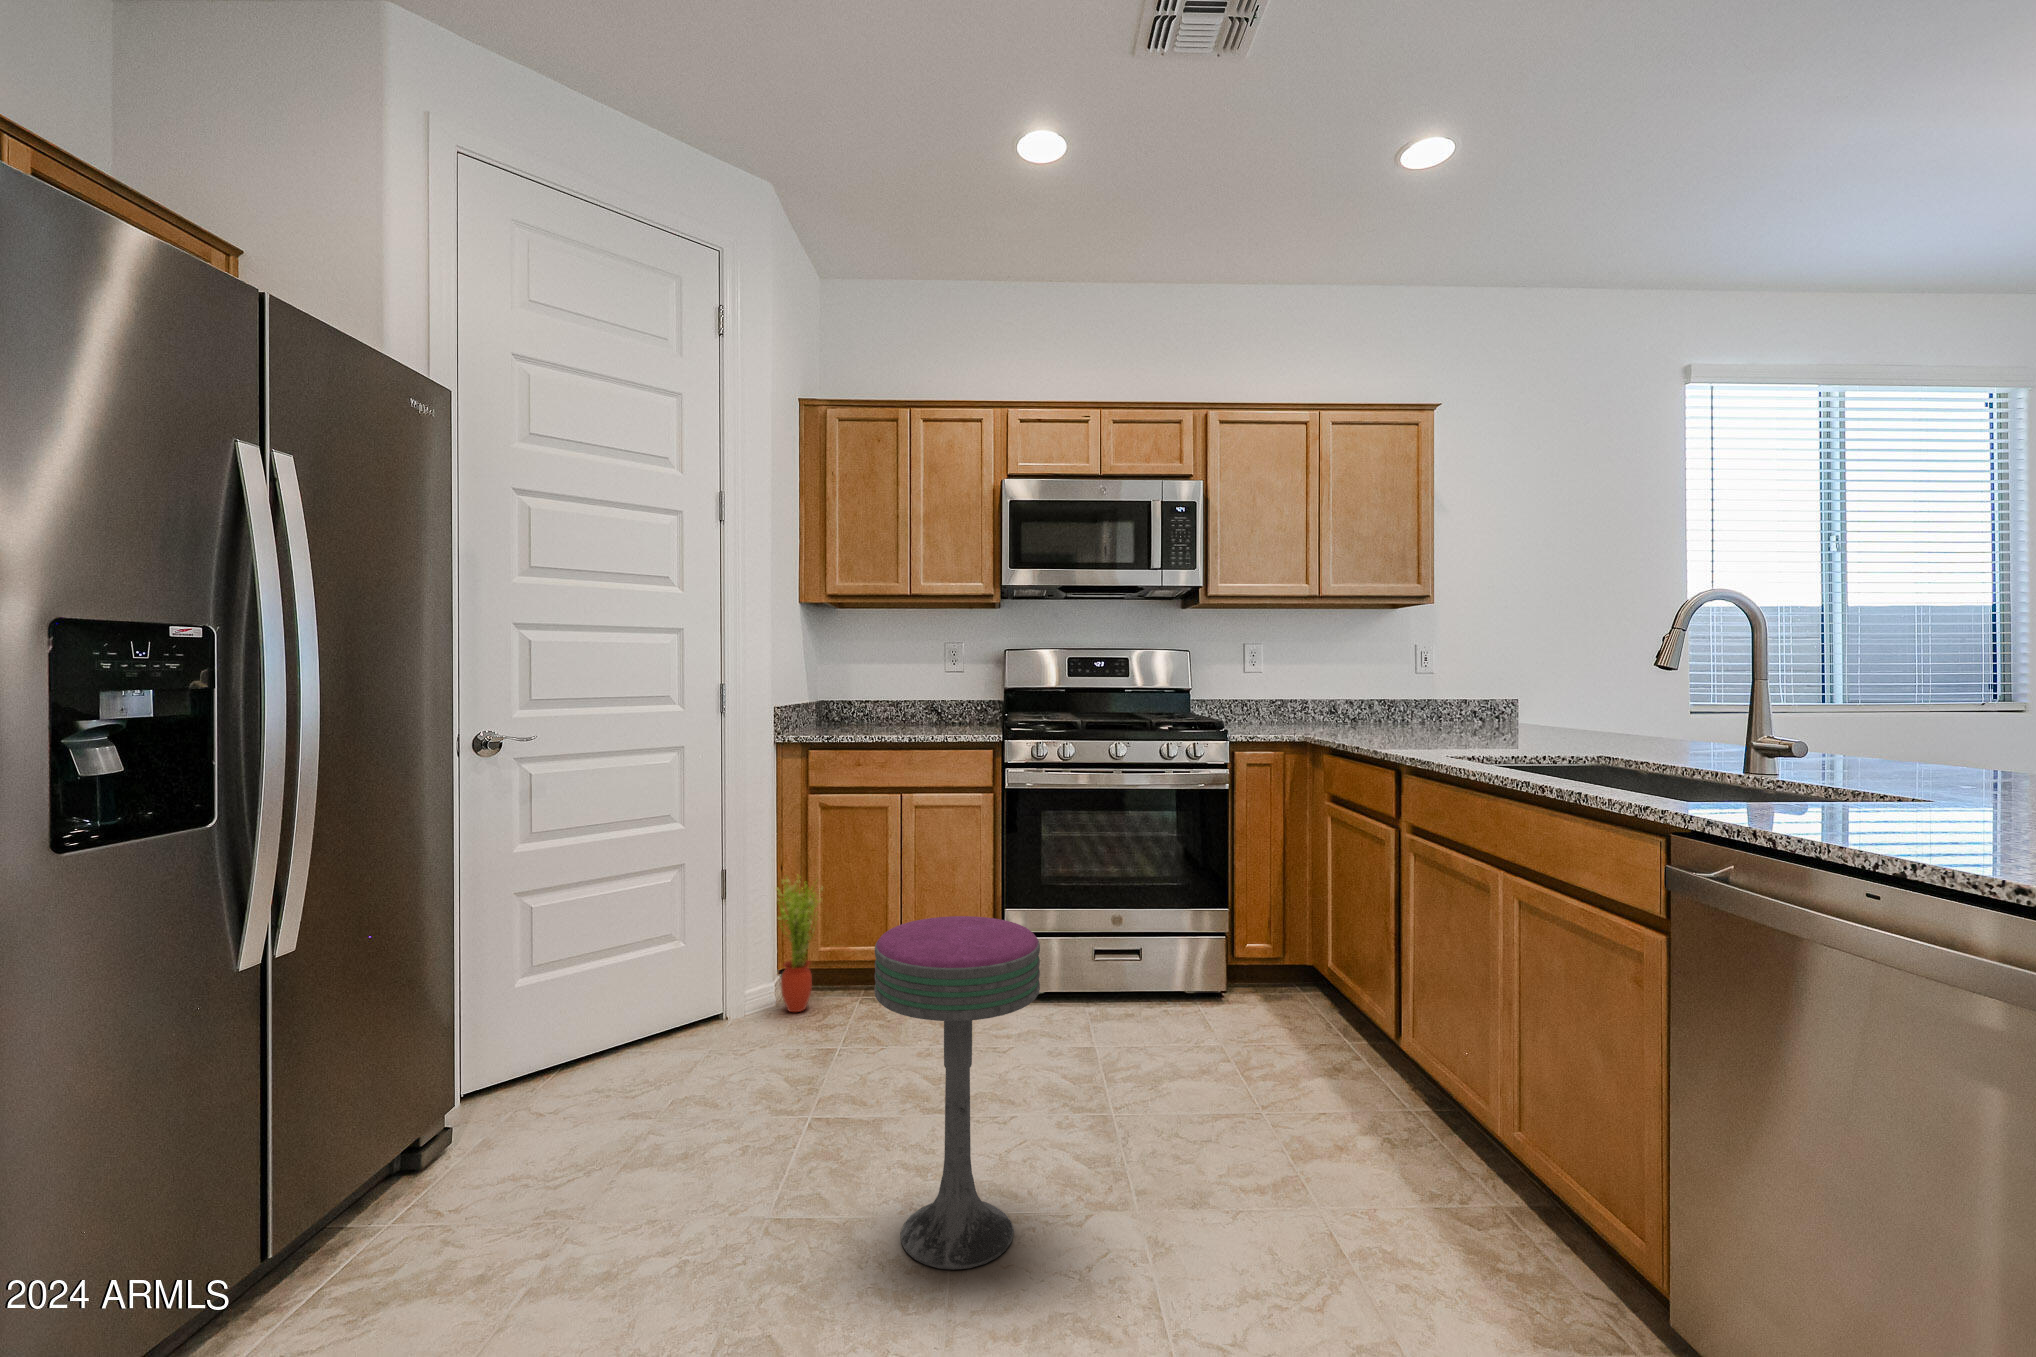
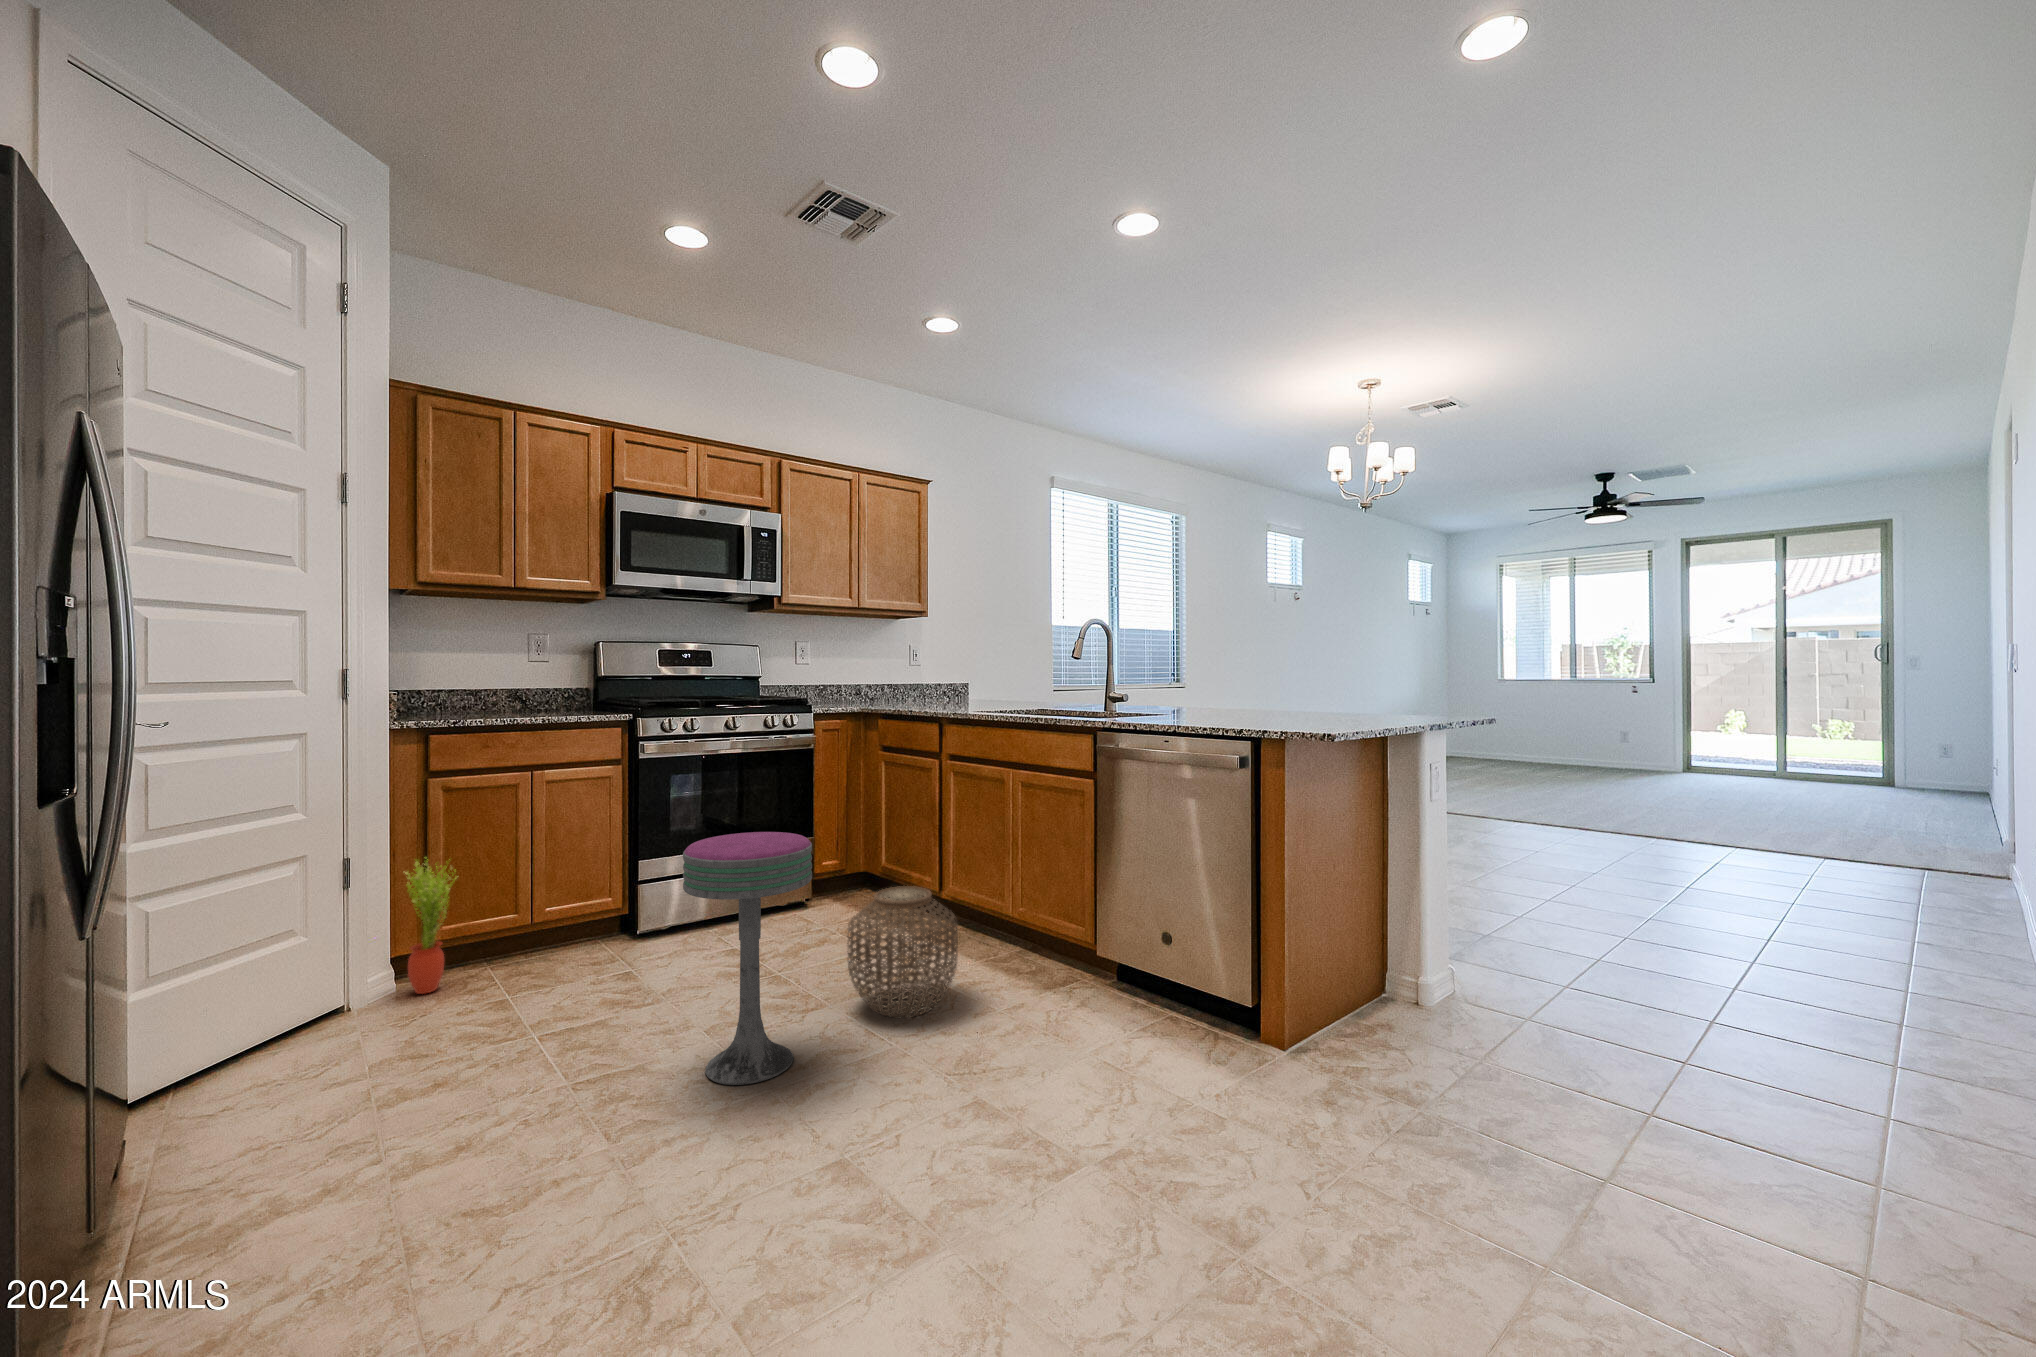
woven basket: none [1126,1028,1296,1243] -> present [847,886,958,1017]

